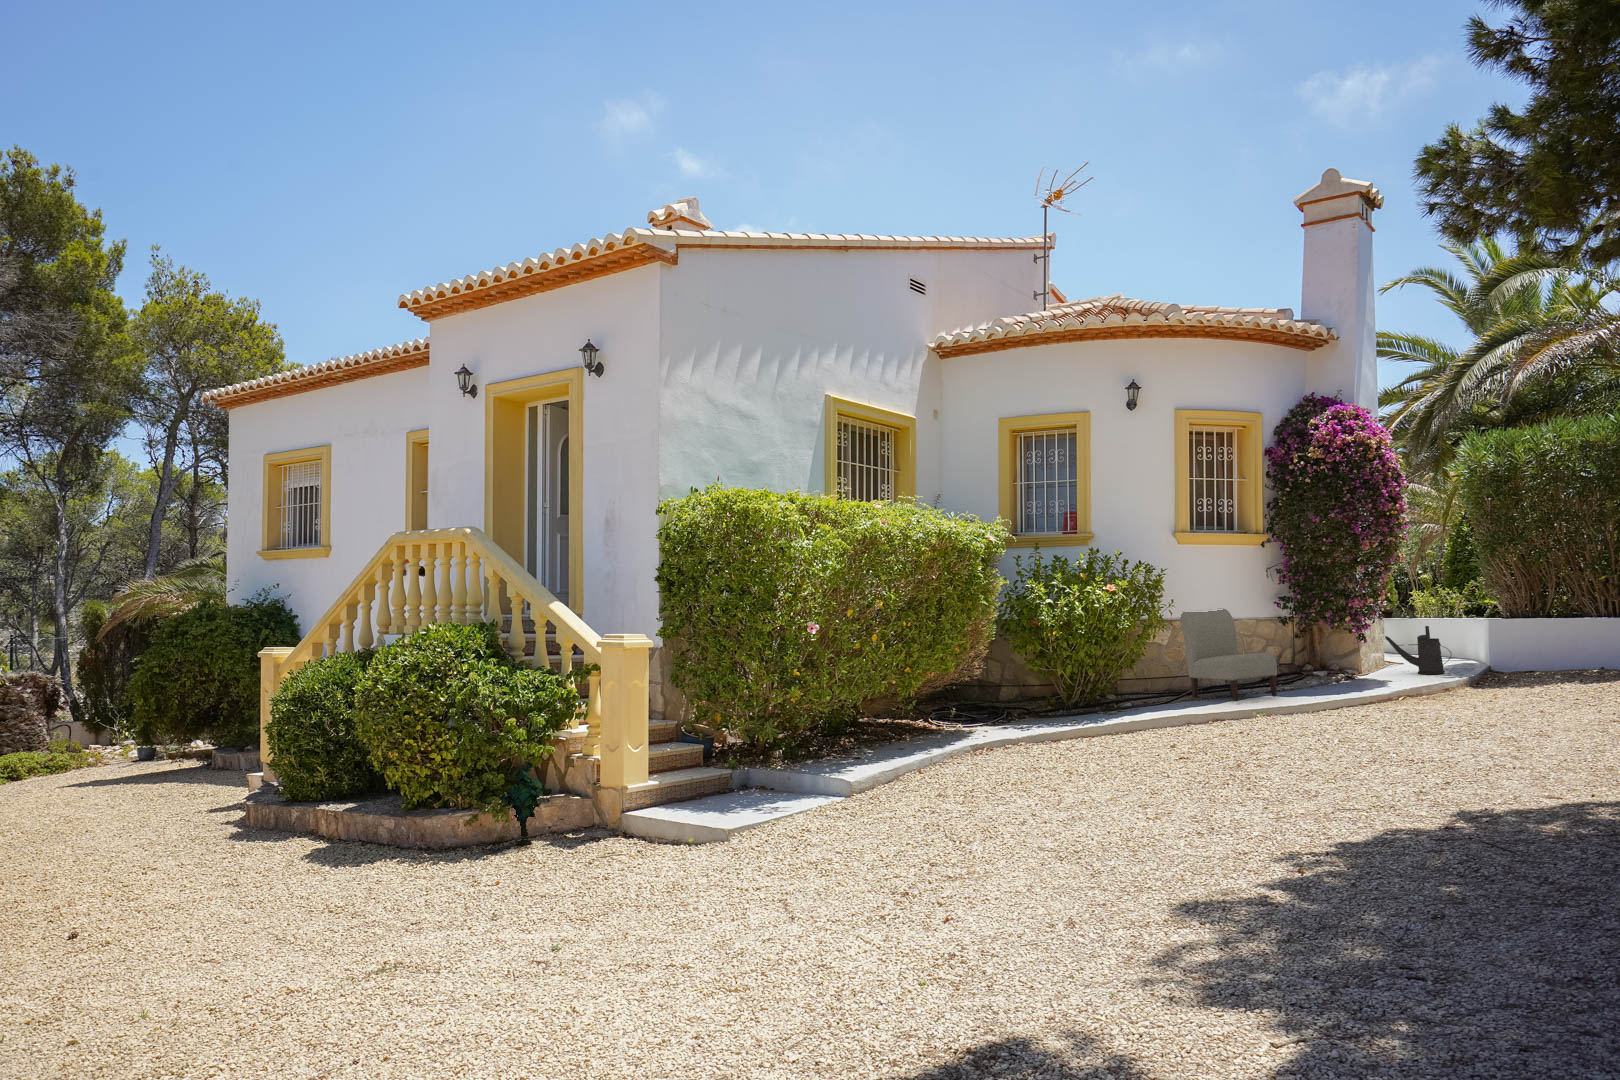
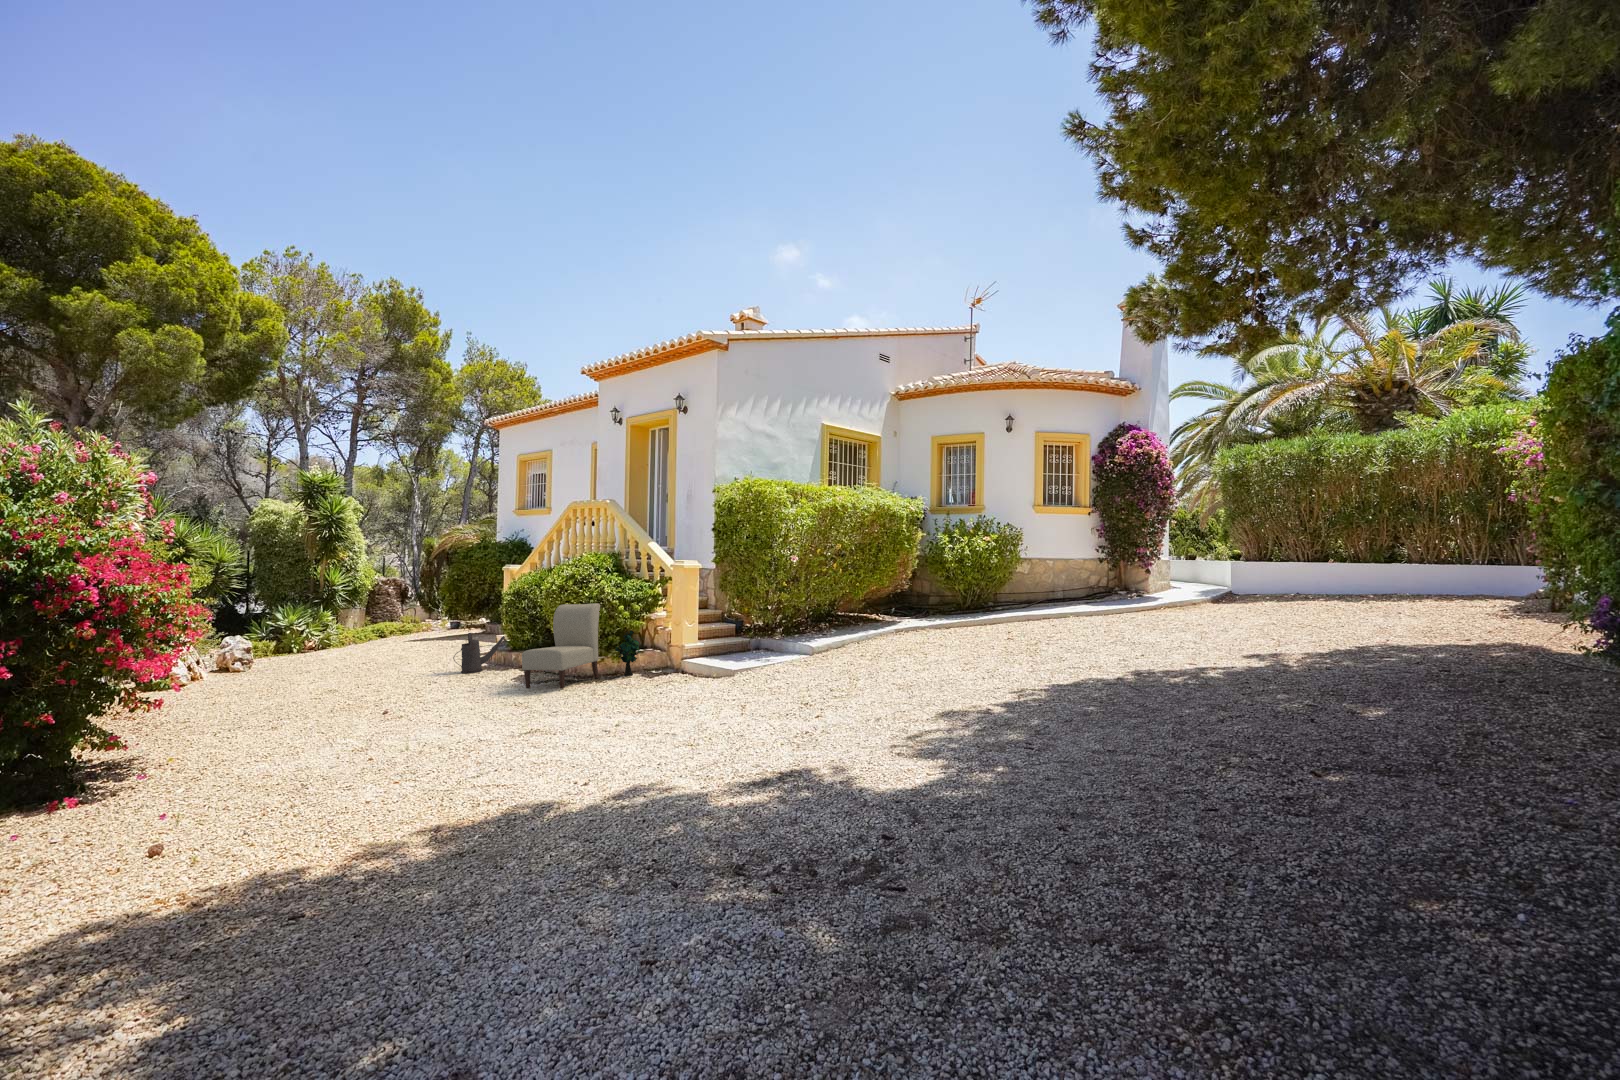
chair: present [1180,608,1277,701] -> present [522,603,600,689]
watering can: present [1385,626,1452,674] -> present [453,633,505,673]

